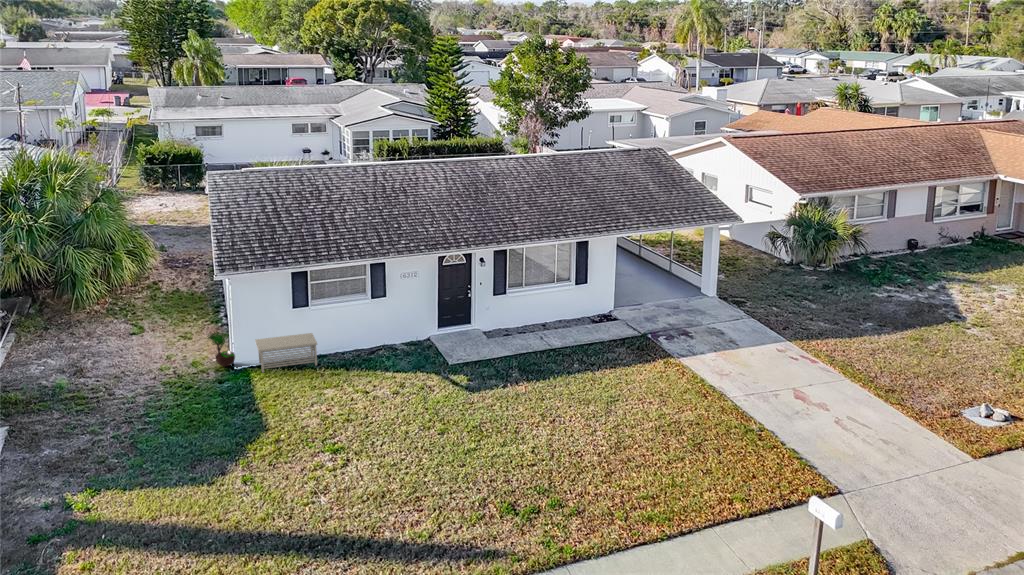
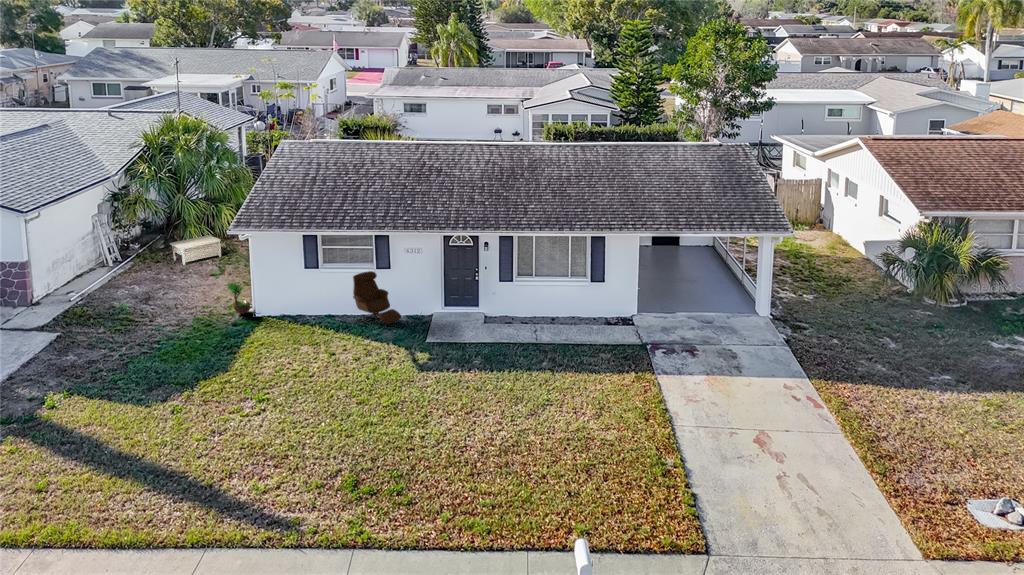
lounge chair: none [353,301,409,358] -> present [353,271,401,328]
storage bench: present [255,333,317,372] -> present [170,235,221,265]

